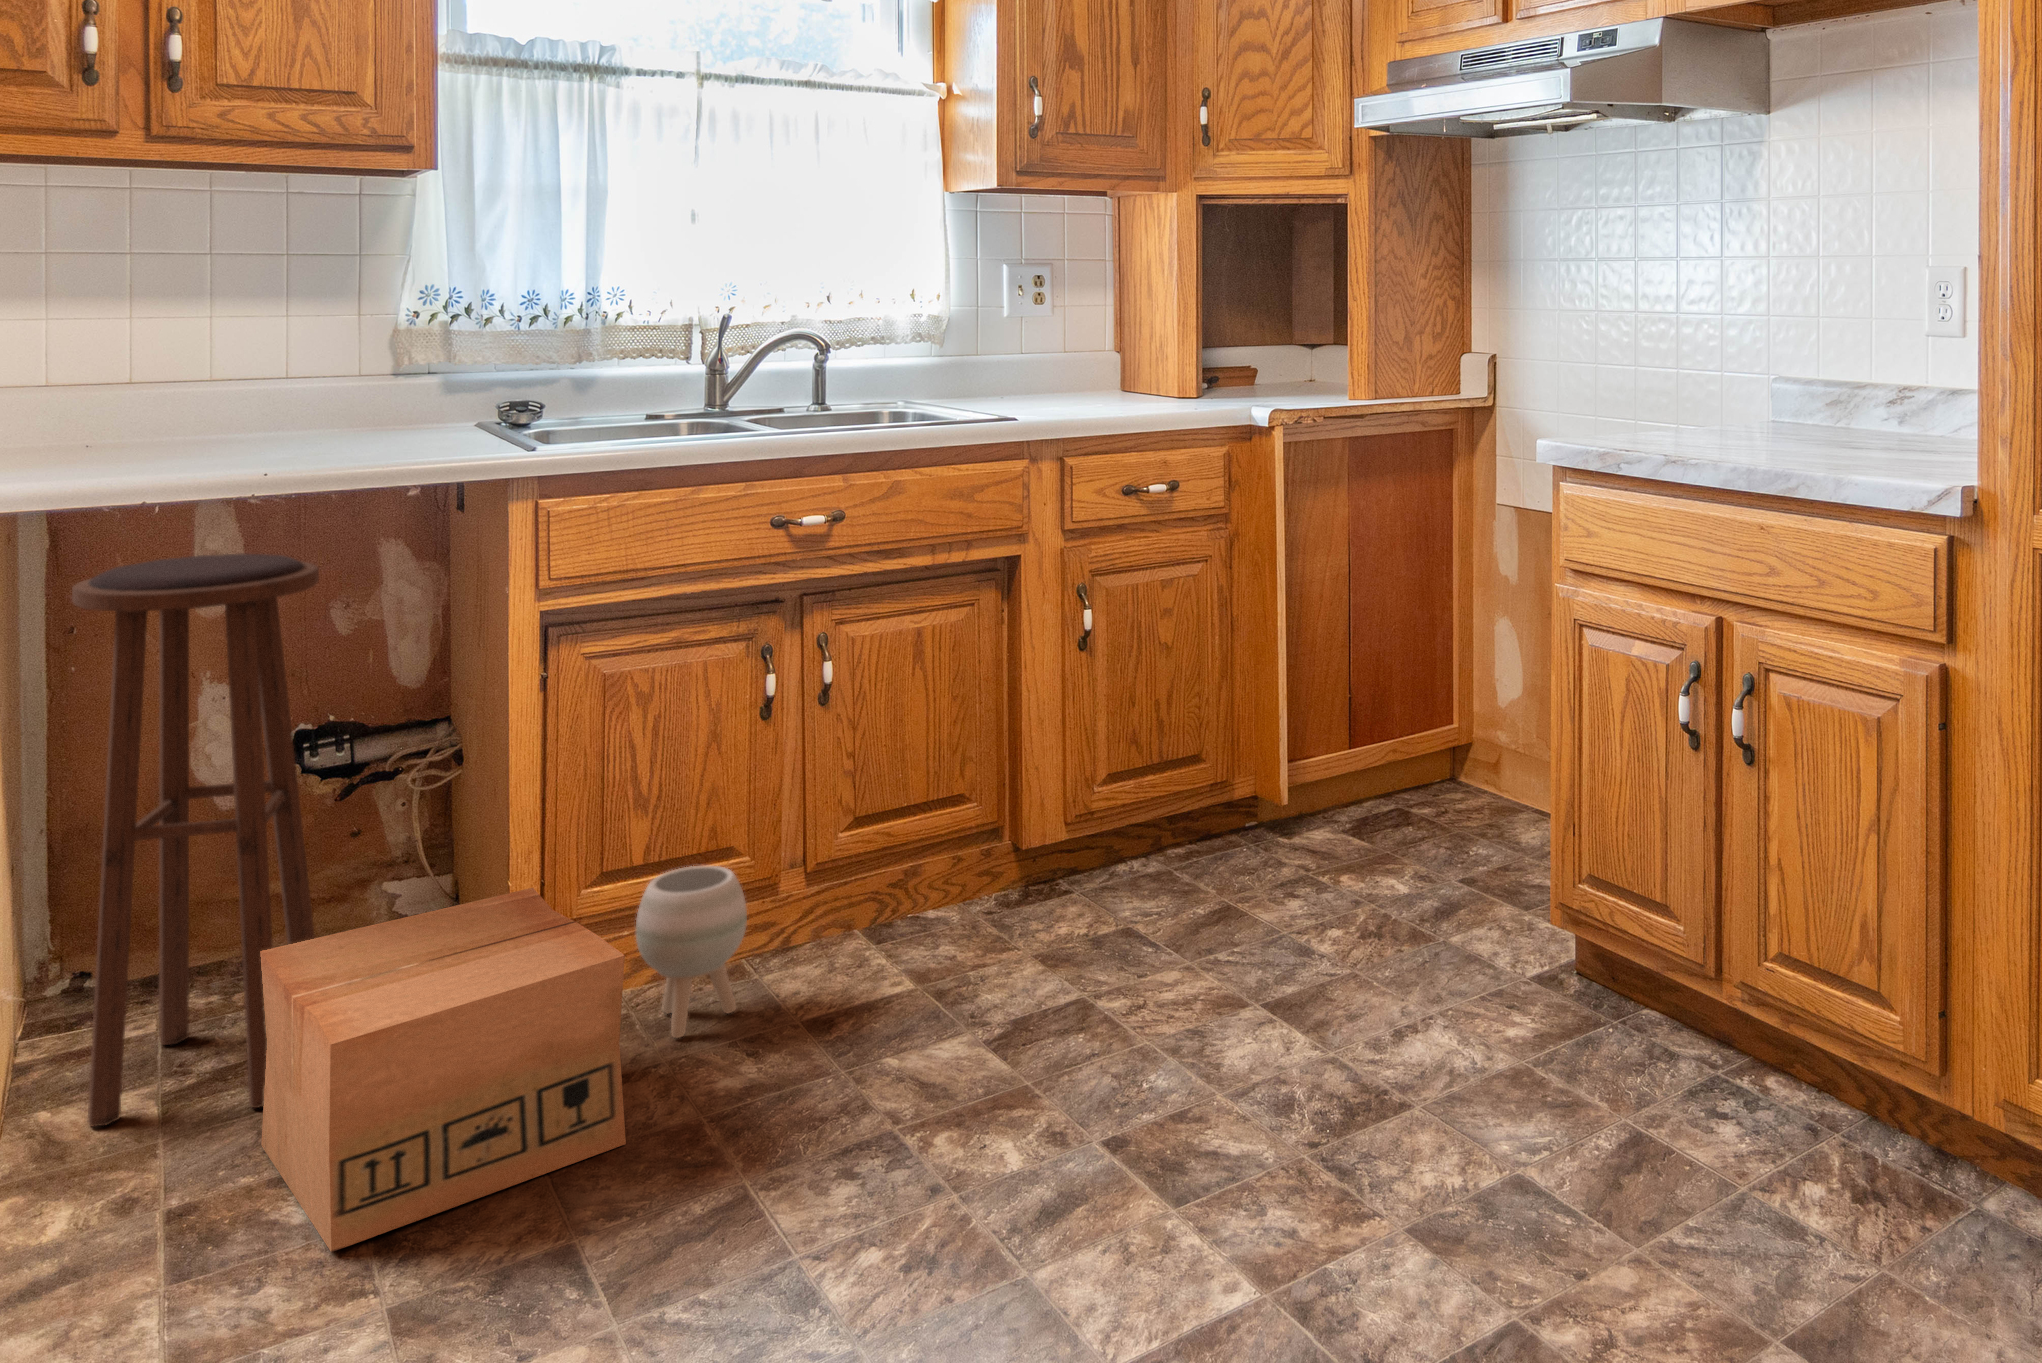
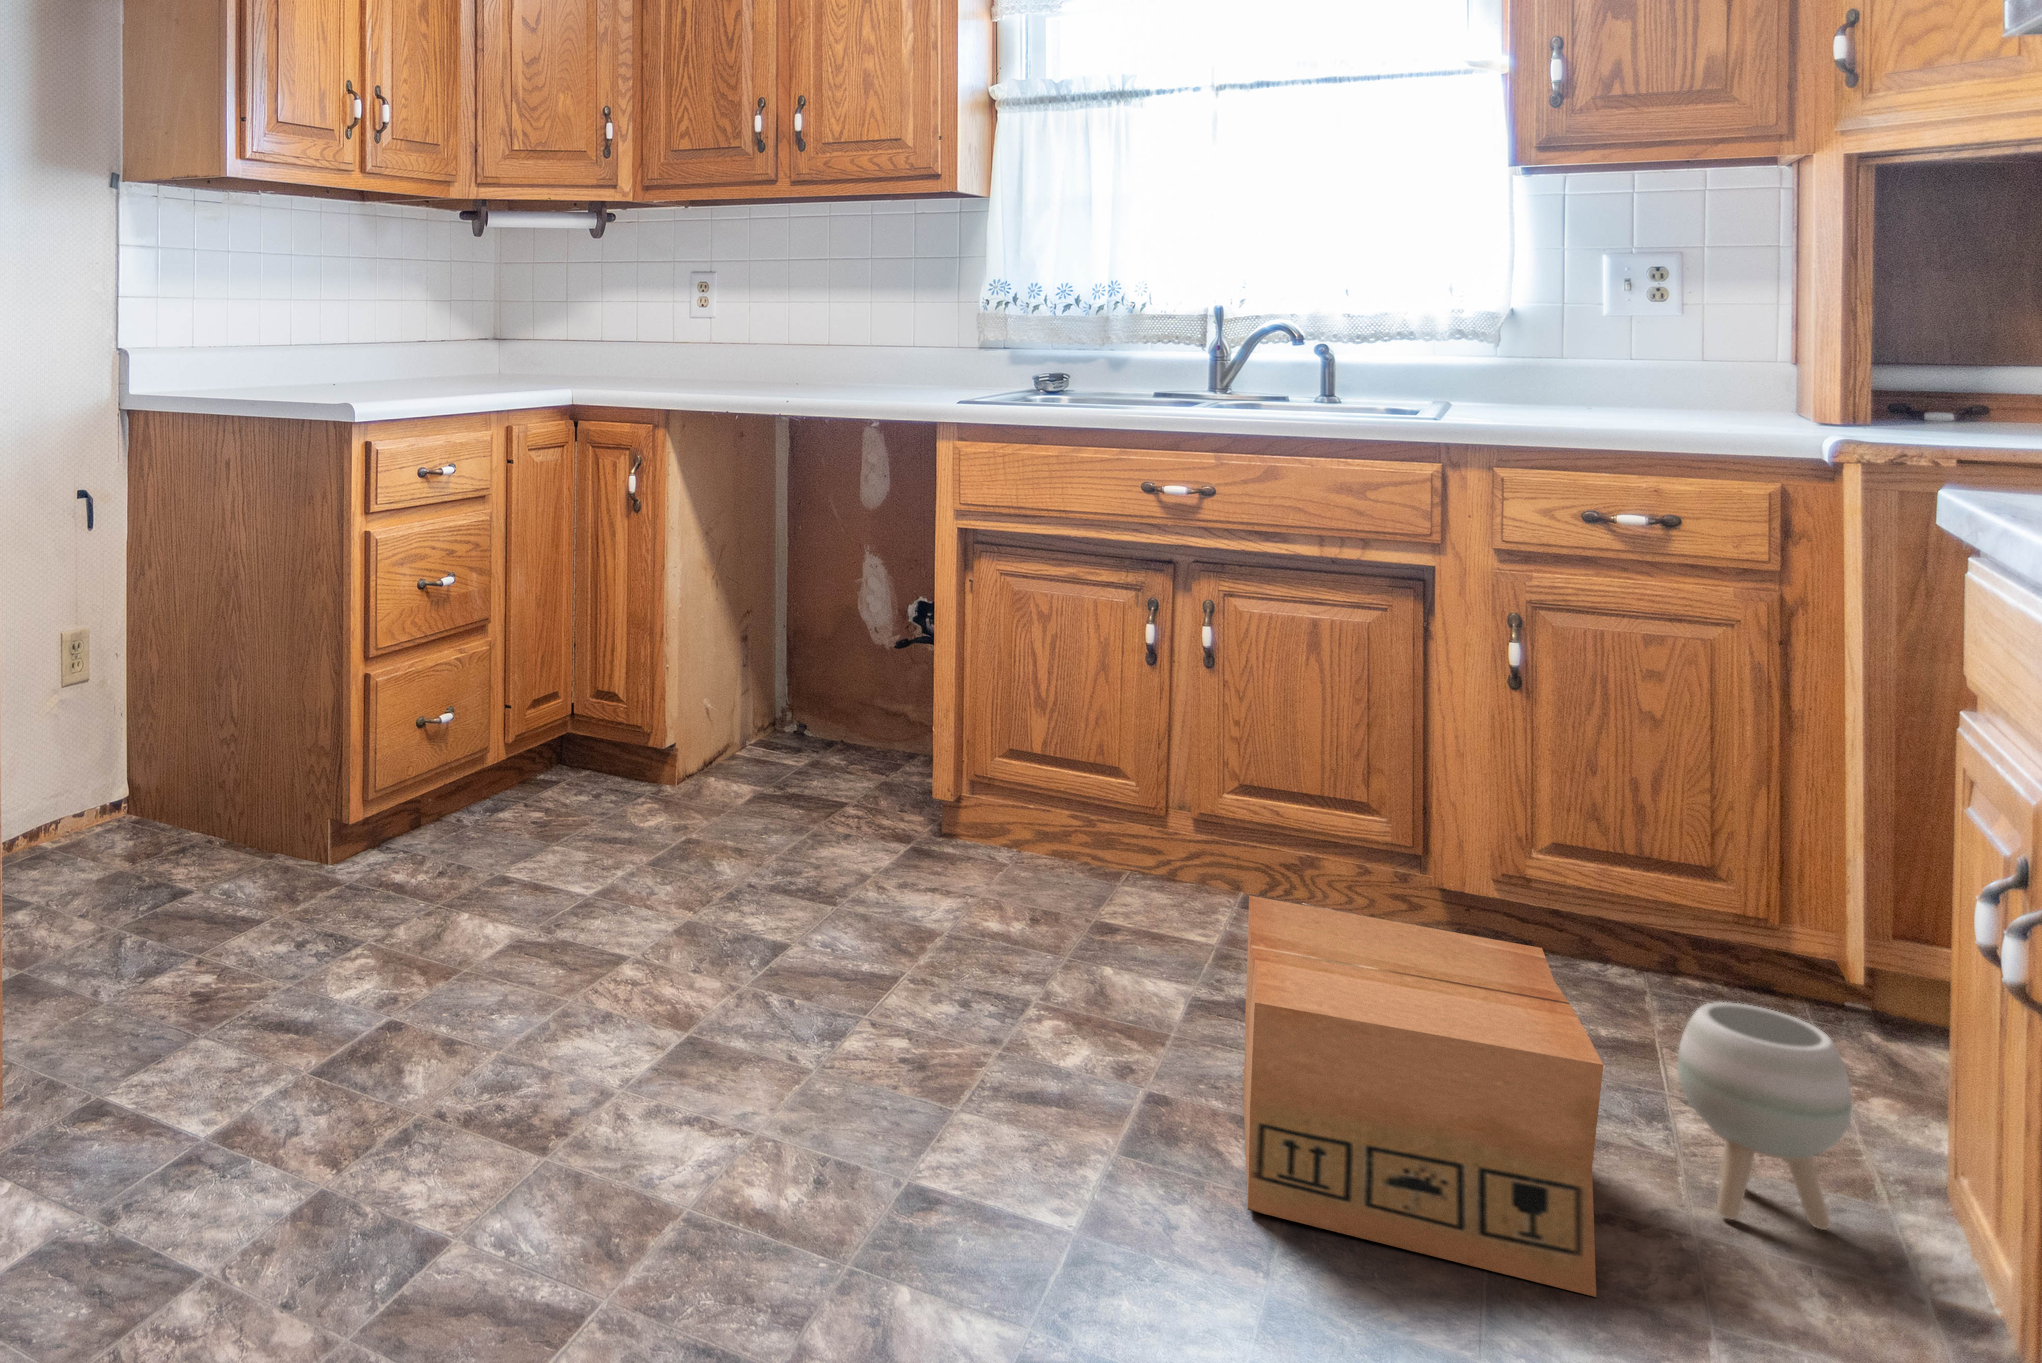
stool: present [72,554,319,1127] -> none [1132,515,1349,1051]

